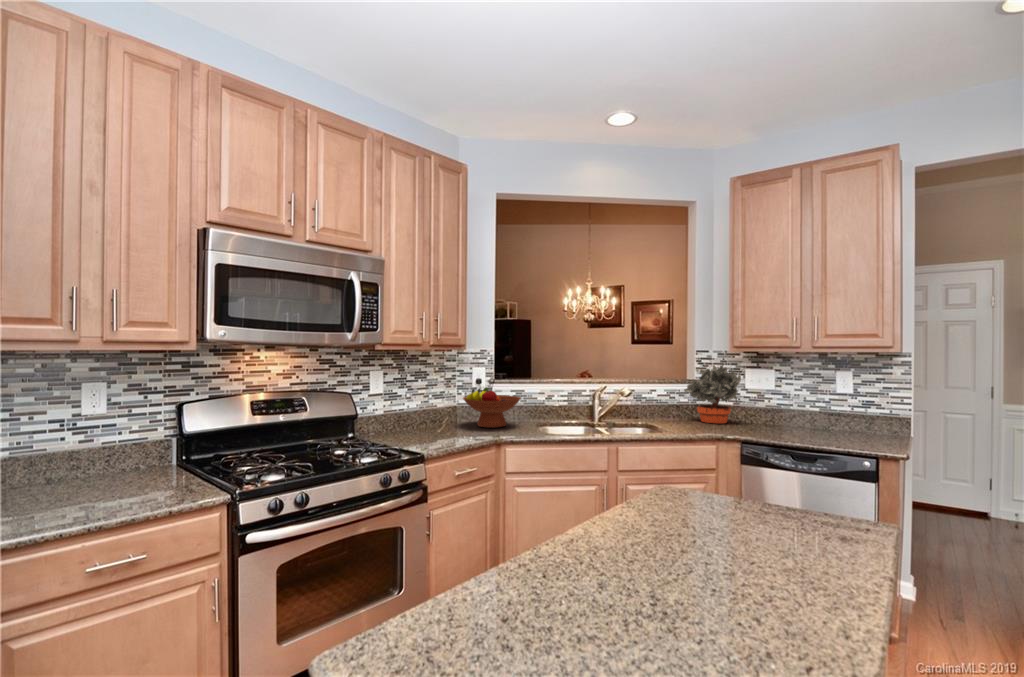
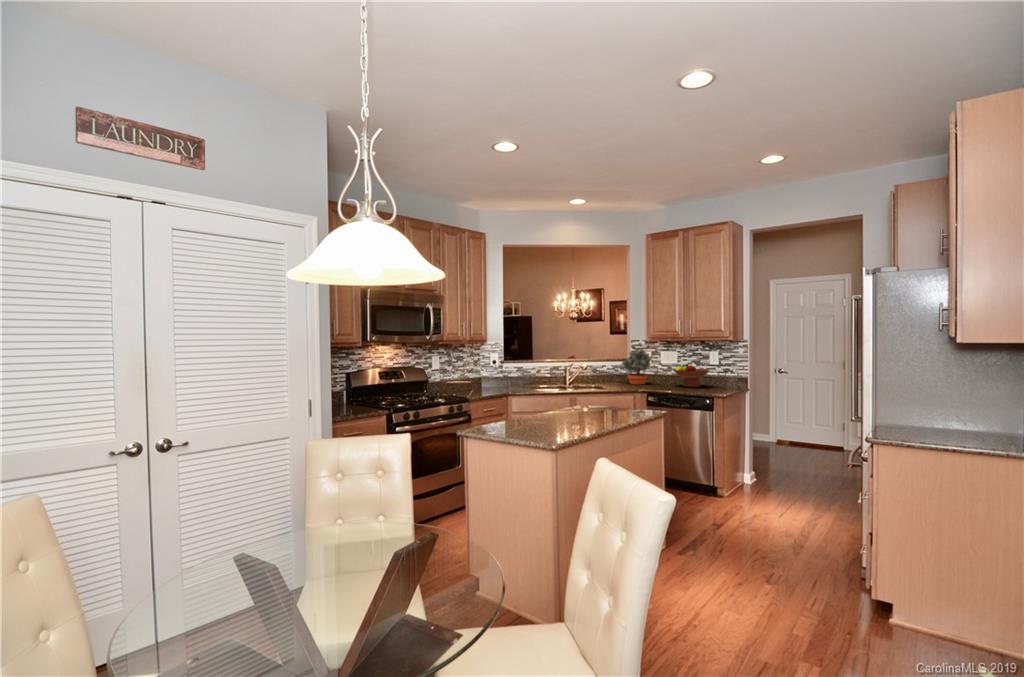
fruit bowl: present [463,388,521,428] -> present [673,364,709,387]

